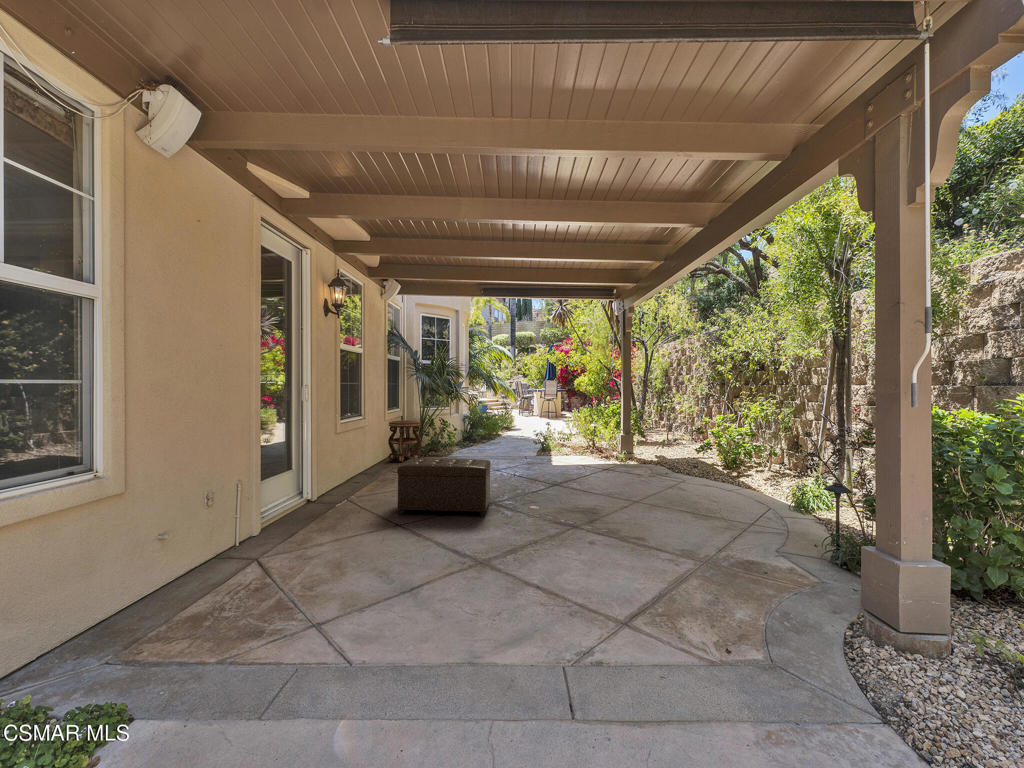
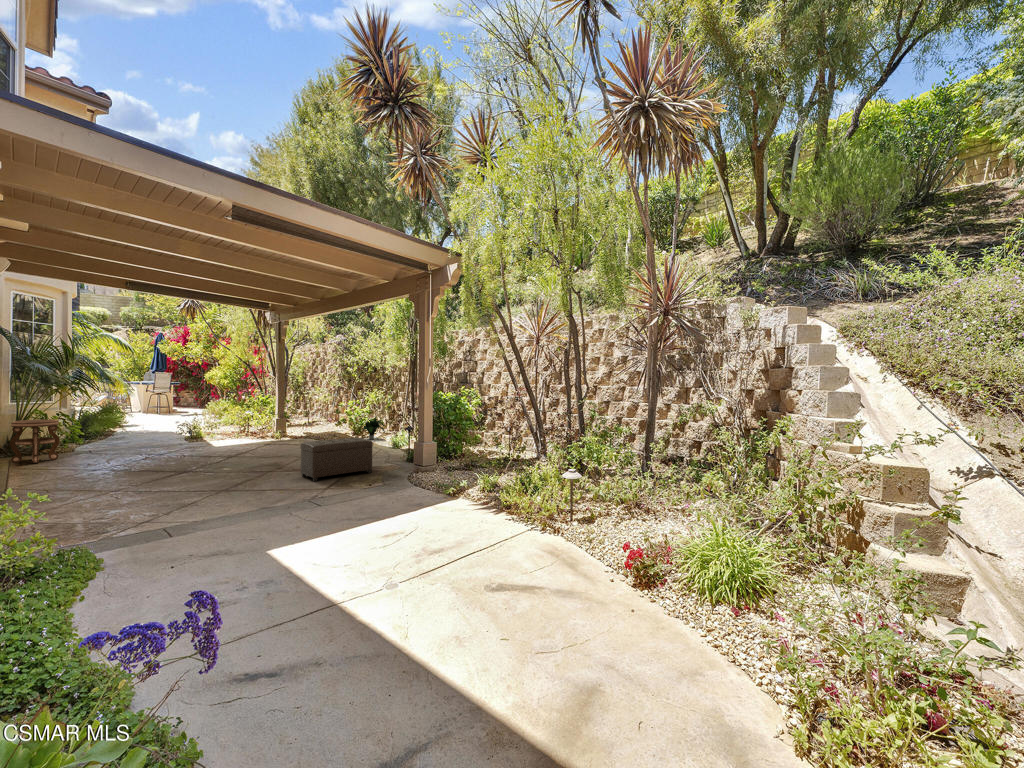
potted plant: none [728,442,783,480] -> present [359,417,385,440]
ottoman: present [397,458,490,517] -> present [300,438,373,482]

